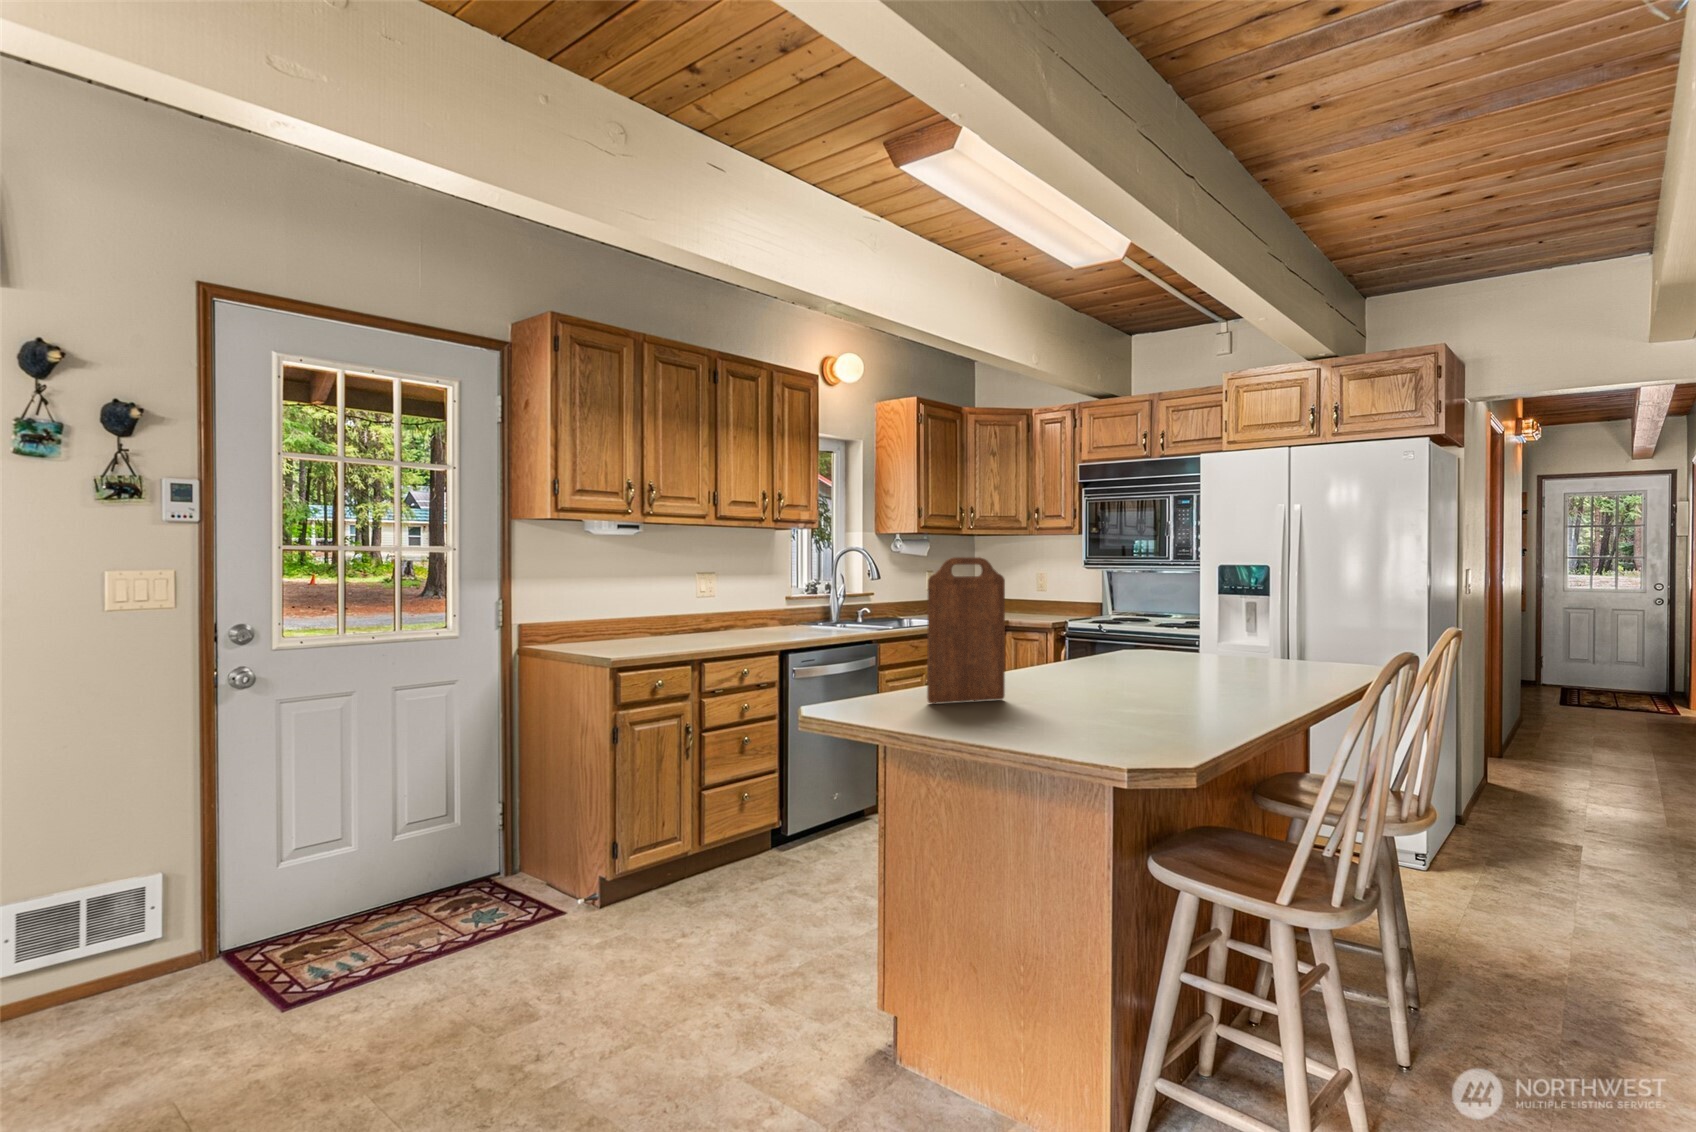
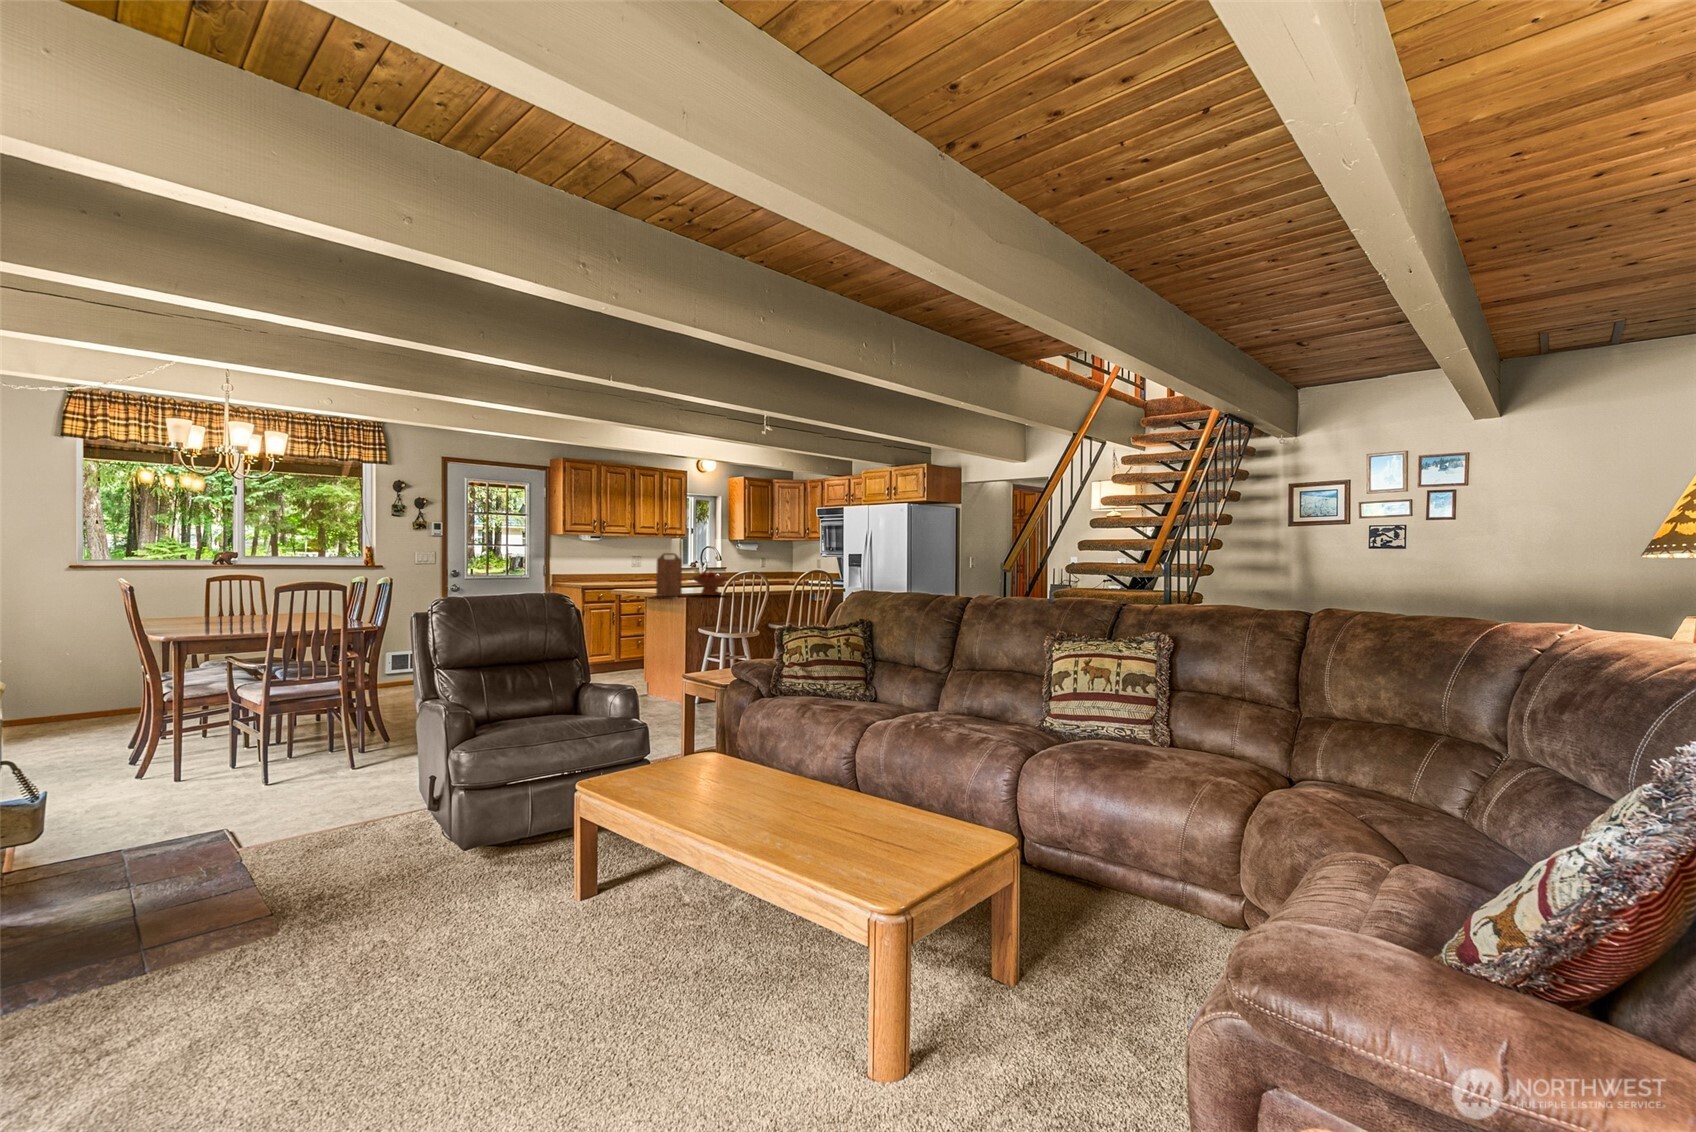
fruit bowl: none [1010,610,1134,693] -> present [693,570,729,595]

